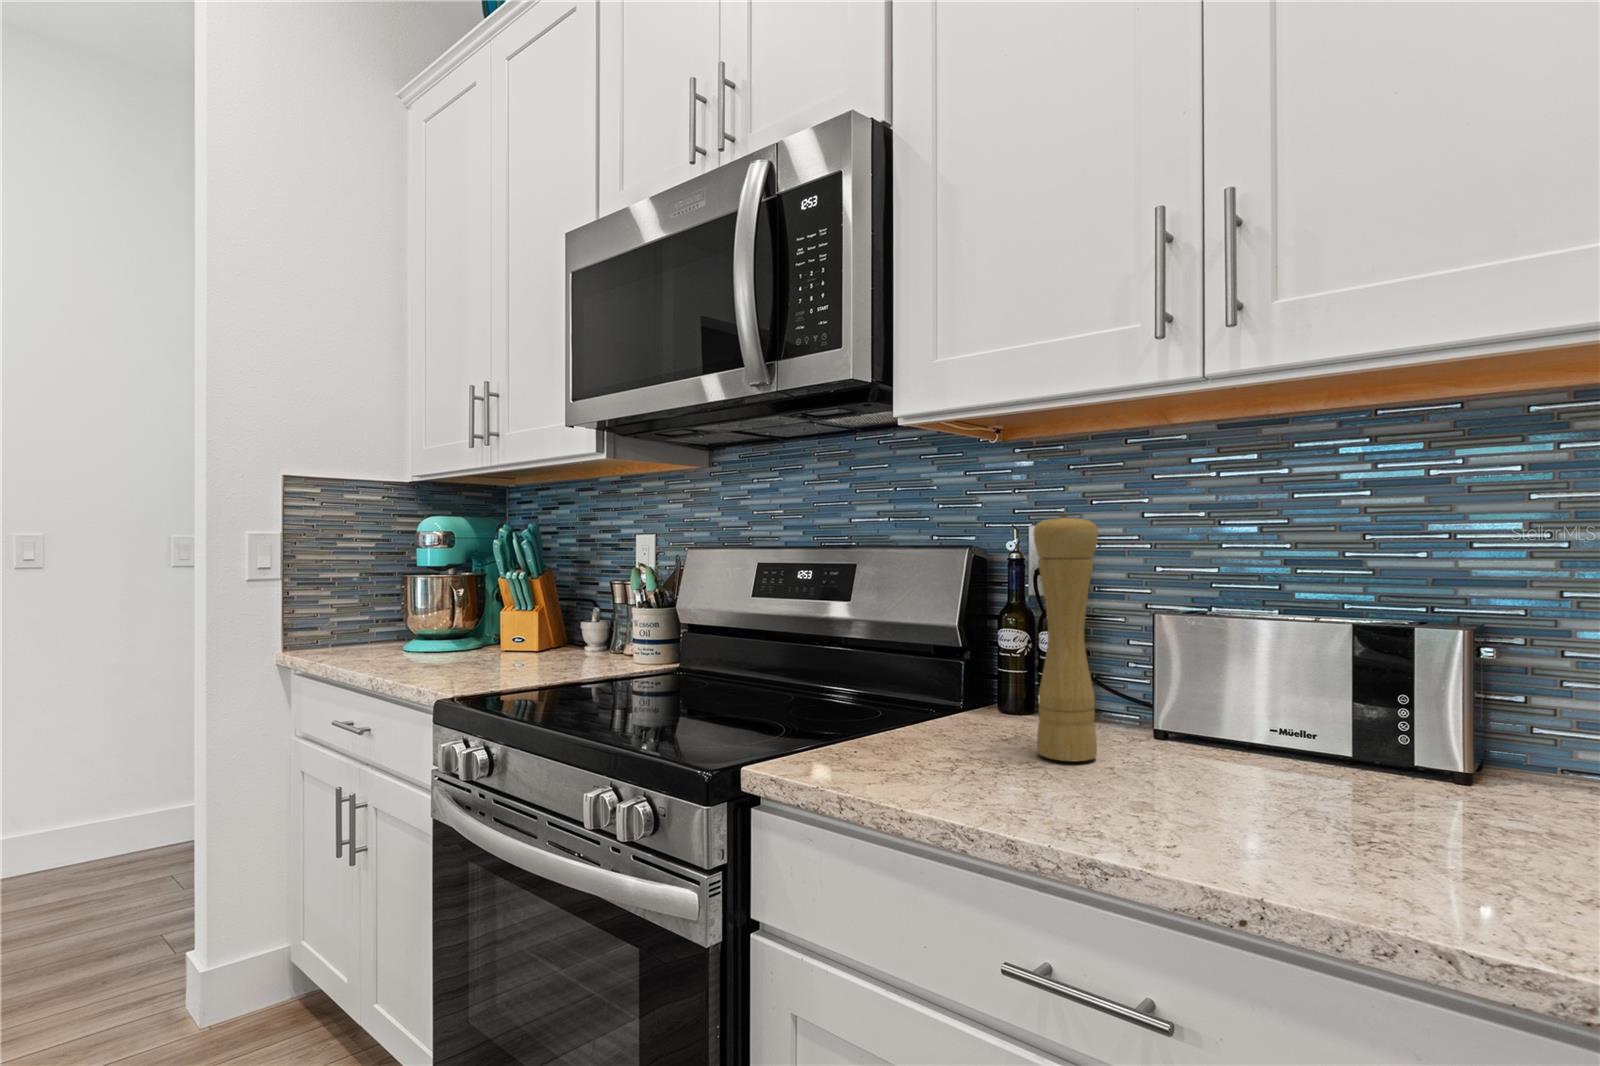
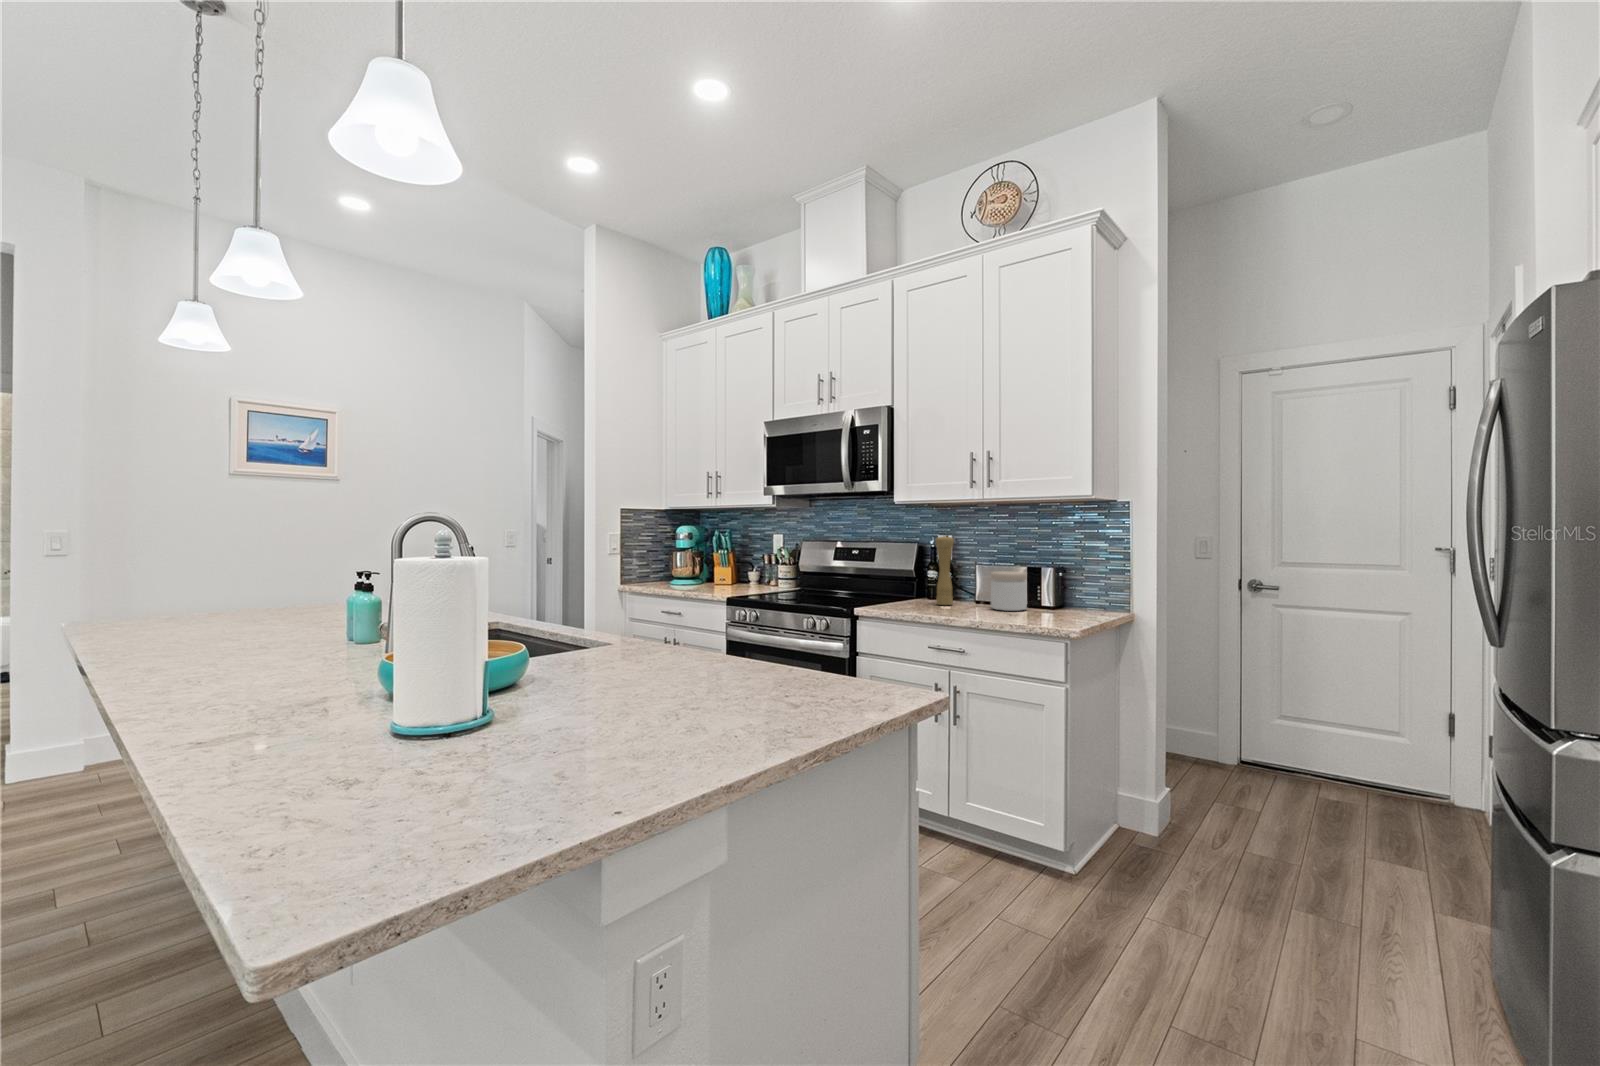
jar: none [1256,644,1418,813] -> present [991,571,1027,611]

